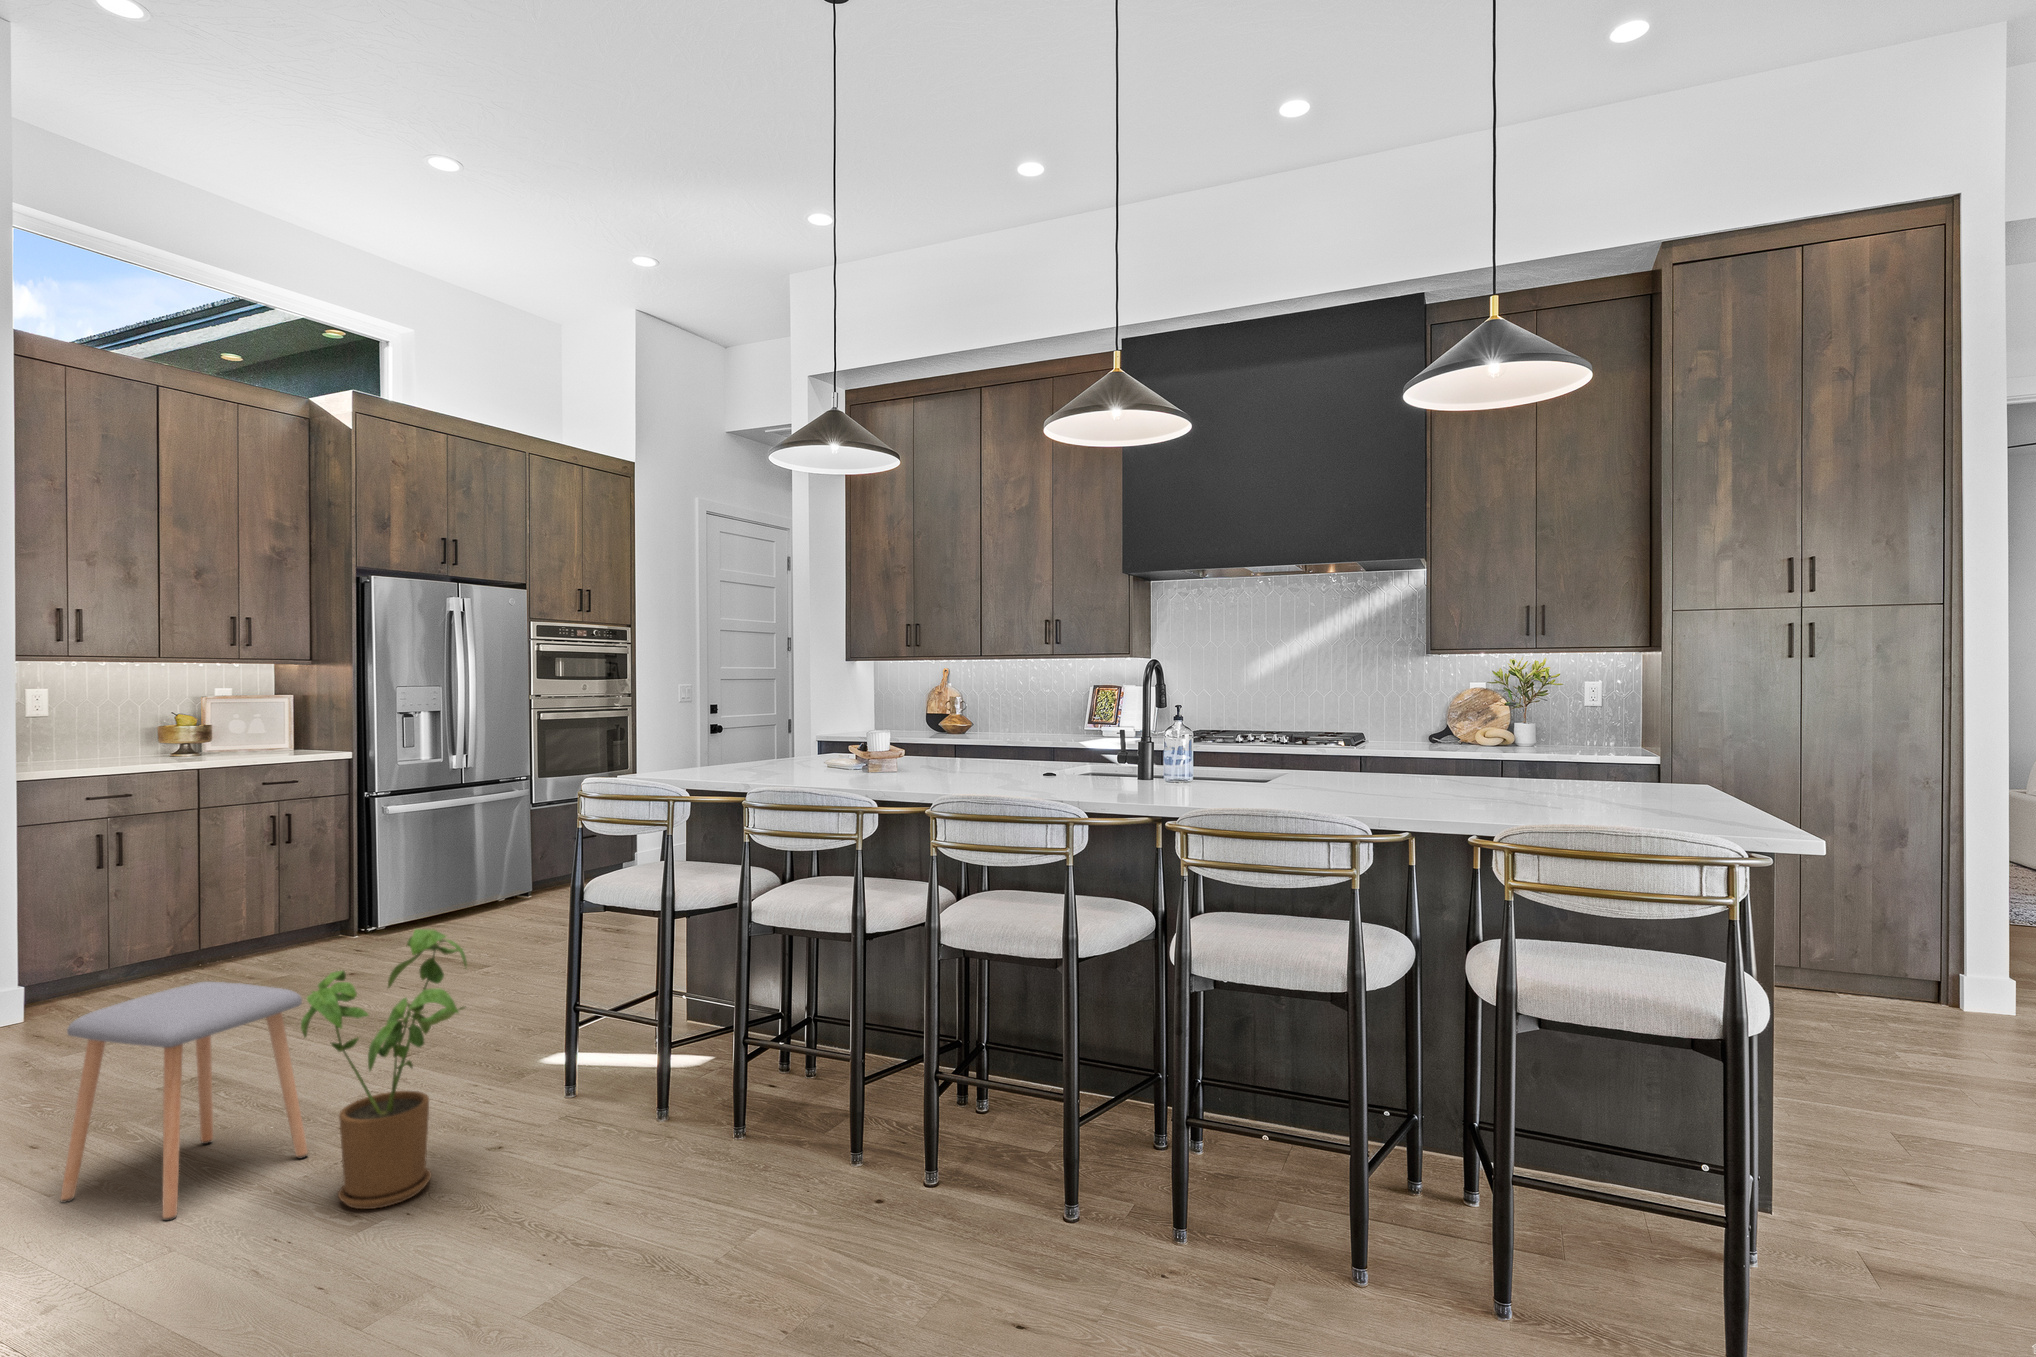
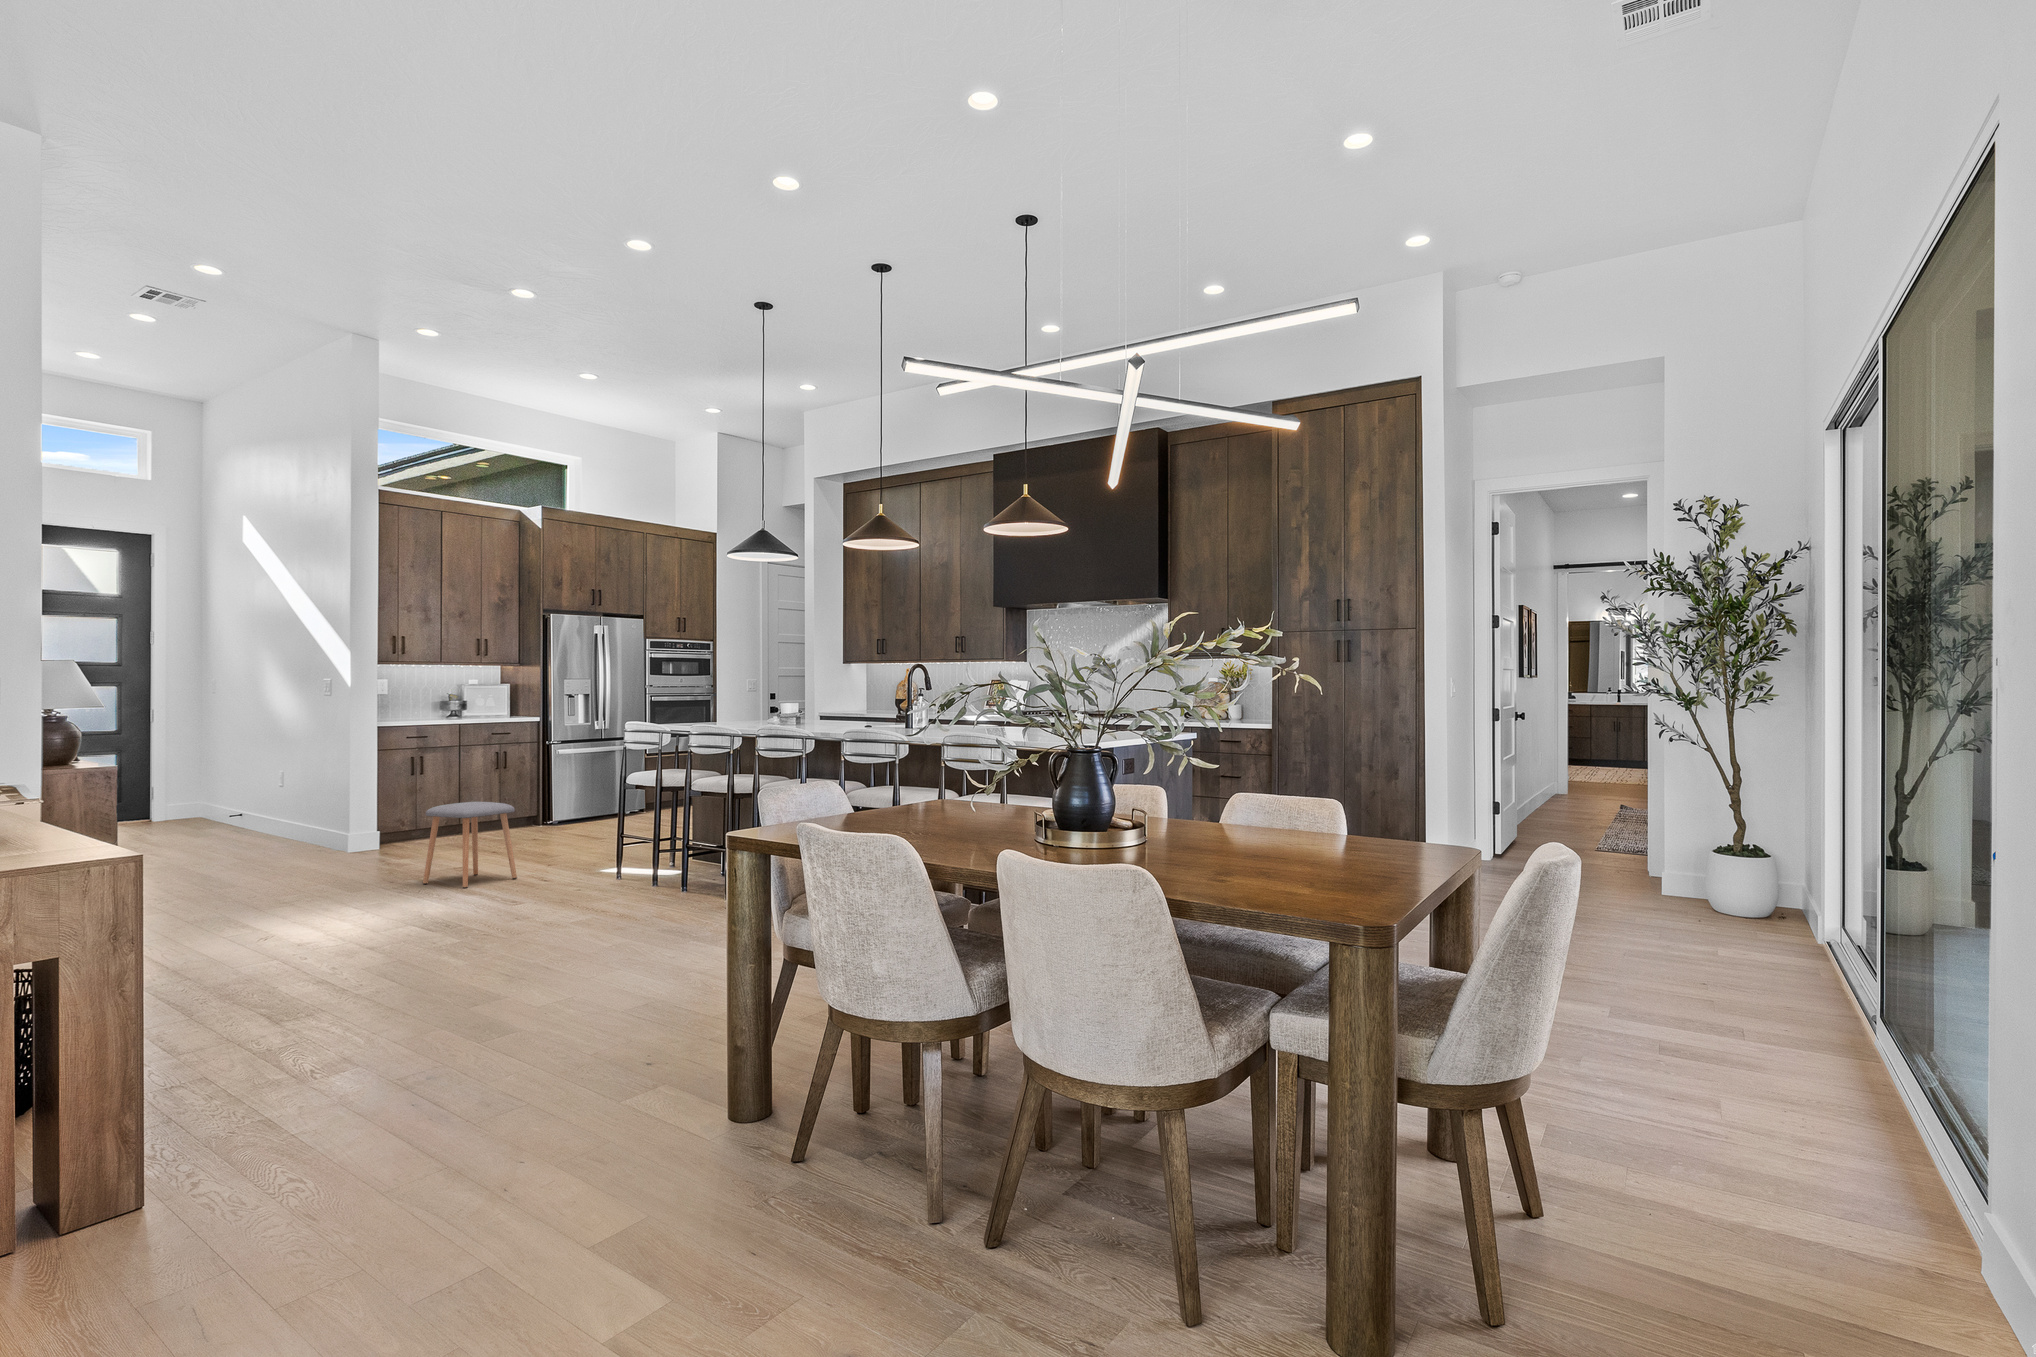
house plant: present [301,929,466,1209] -> none [514,775,581,888]

